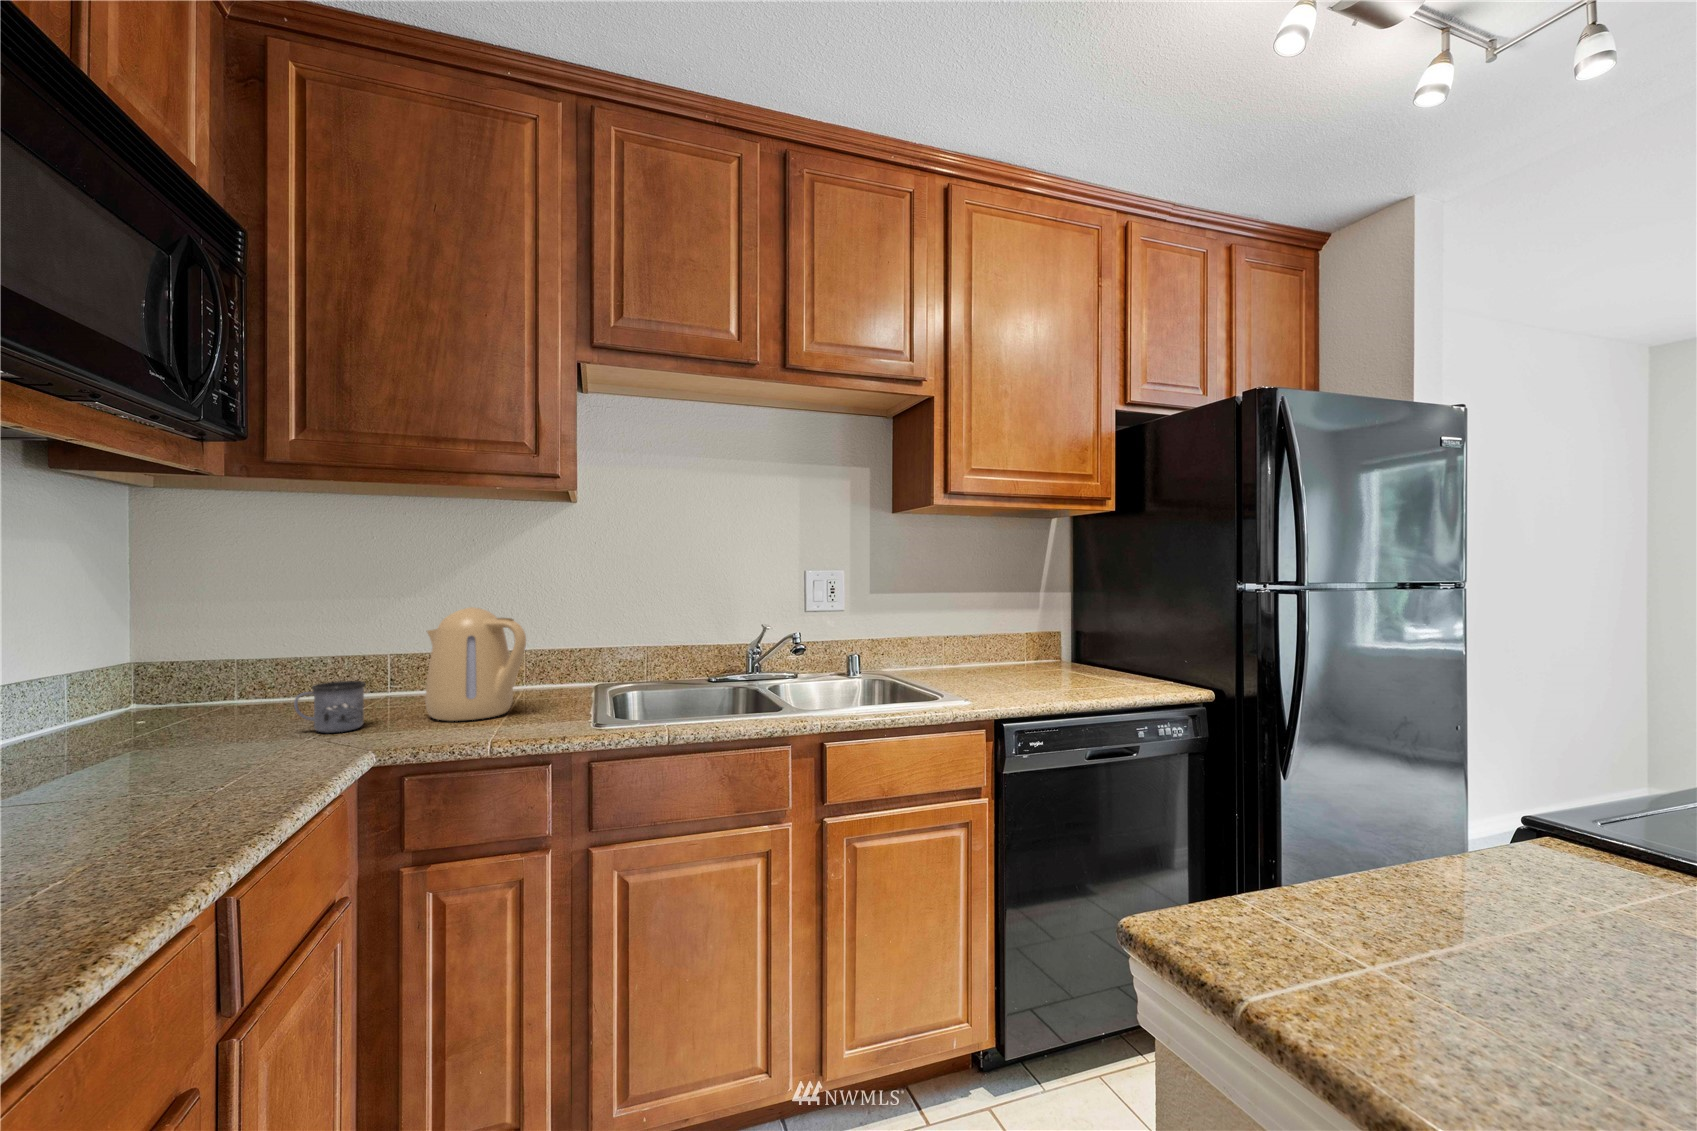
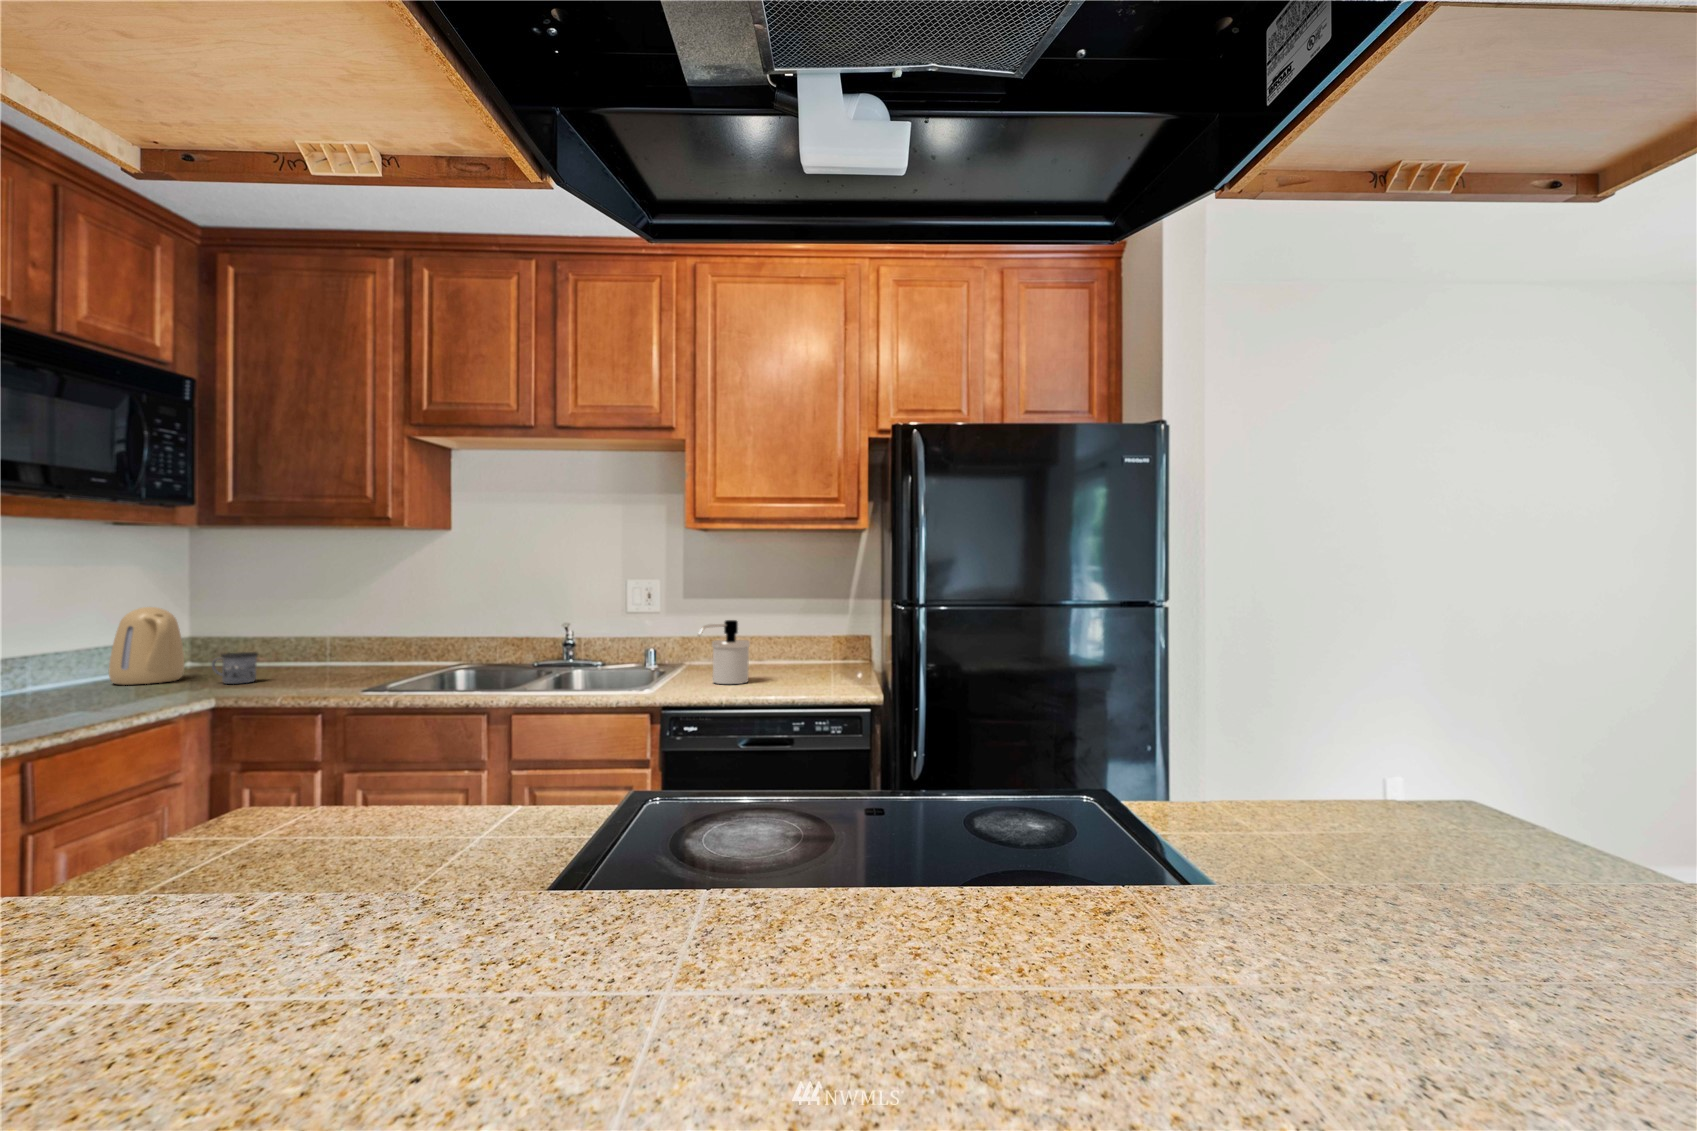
kettle: present [425,607,526,721] -> present [109,607,185,685]
soap dispenser: none [978,614,1023,689] -> present [698,620,750,684]

